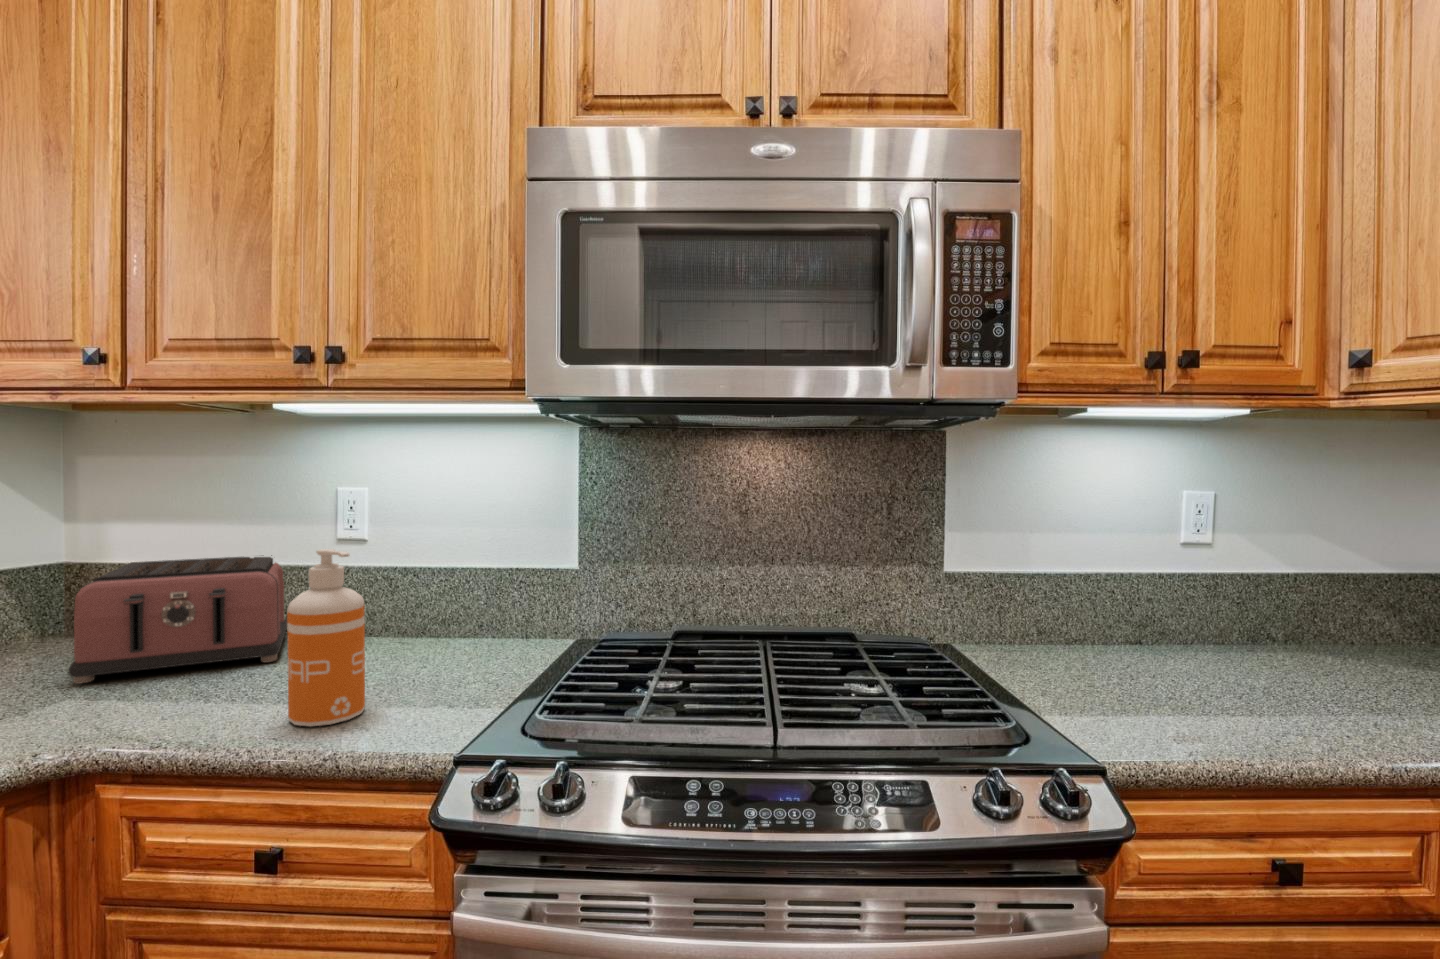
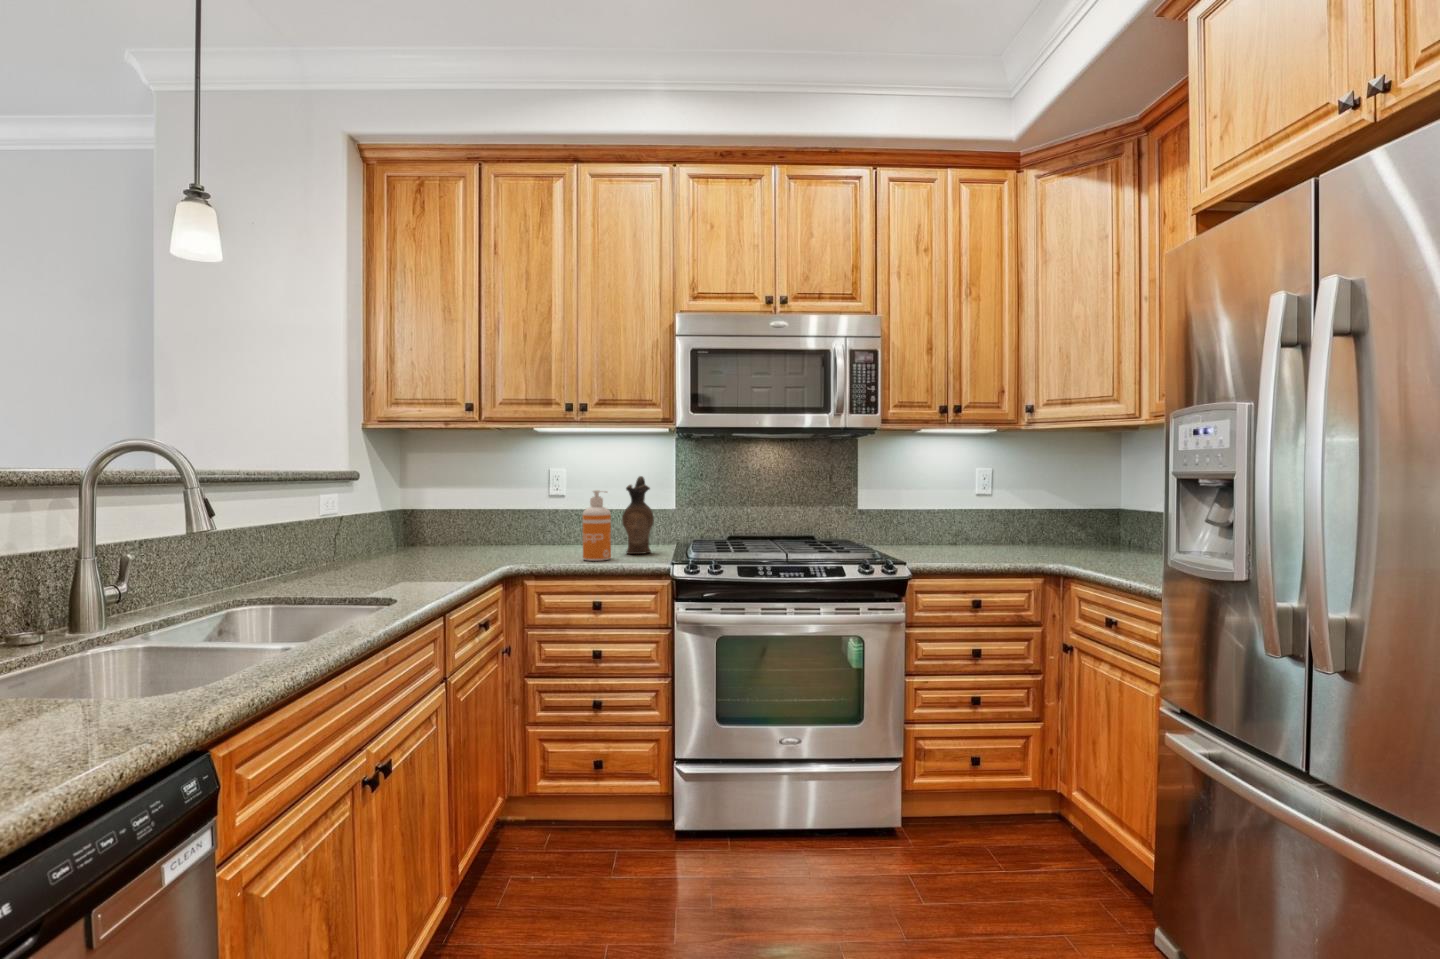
ceramic pitcher: none [417,507,495,686] -> present [622,476,654,554]
toaster: present [69,555,287,684] -> none [449,505,542,555]

